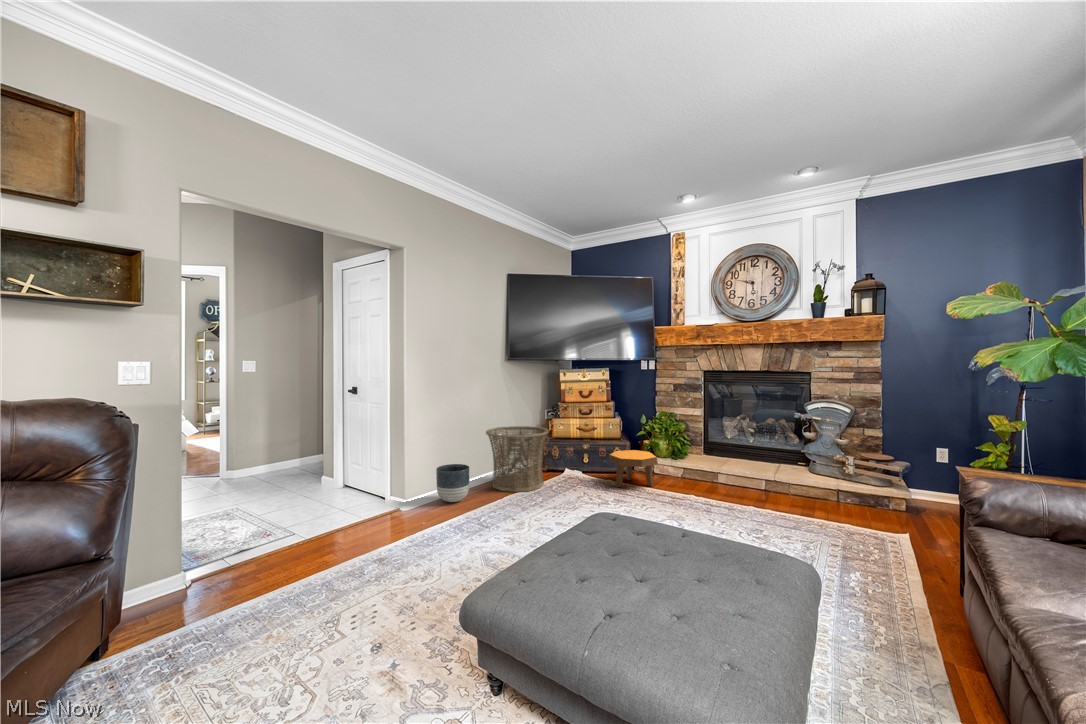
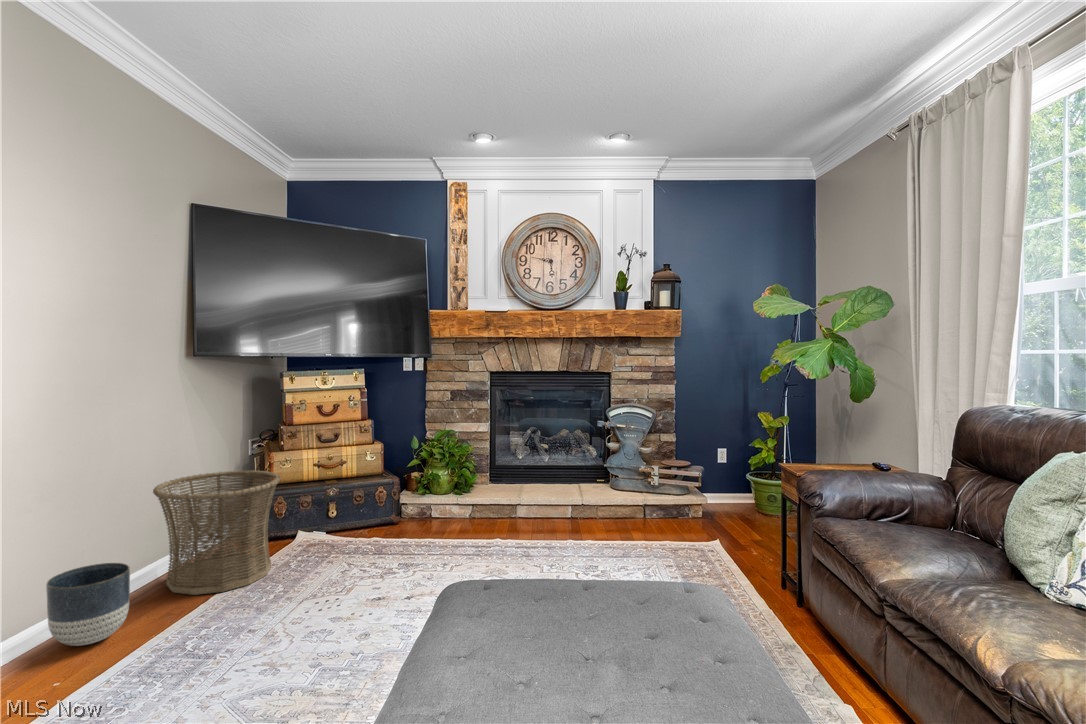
footstool: present [608,450,658,487] -> none [377,488,450,548]

